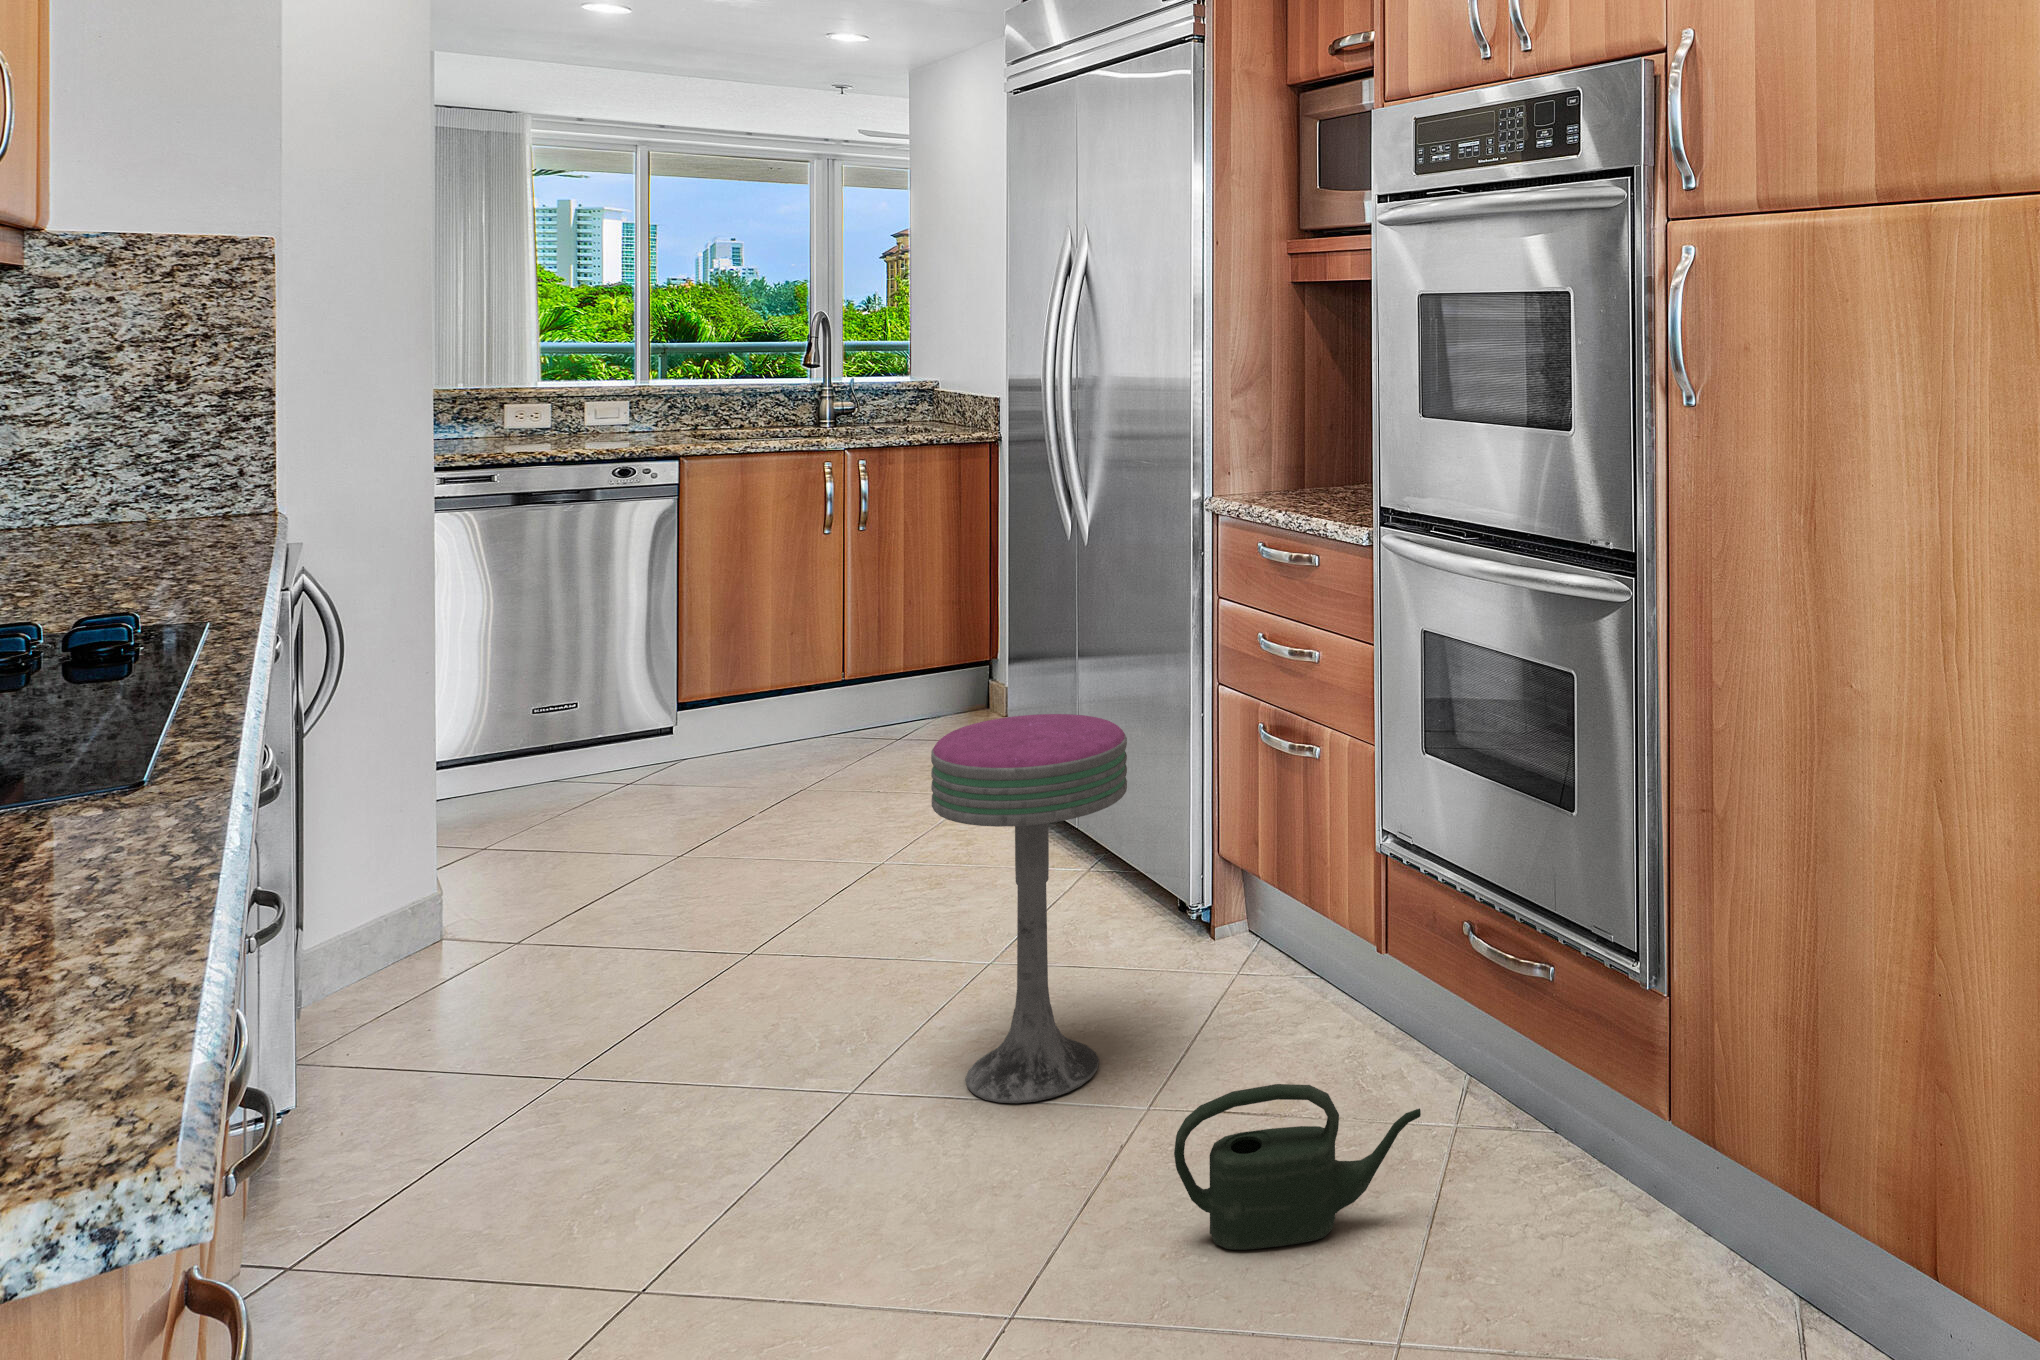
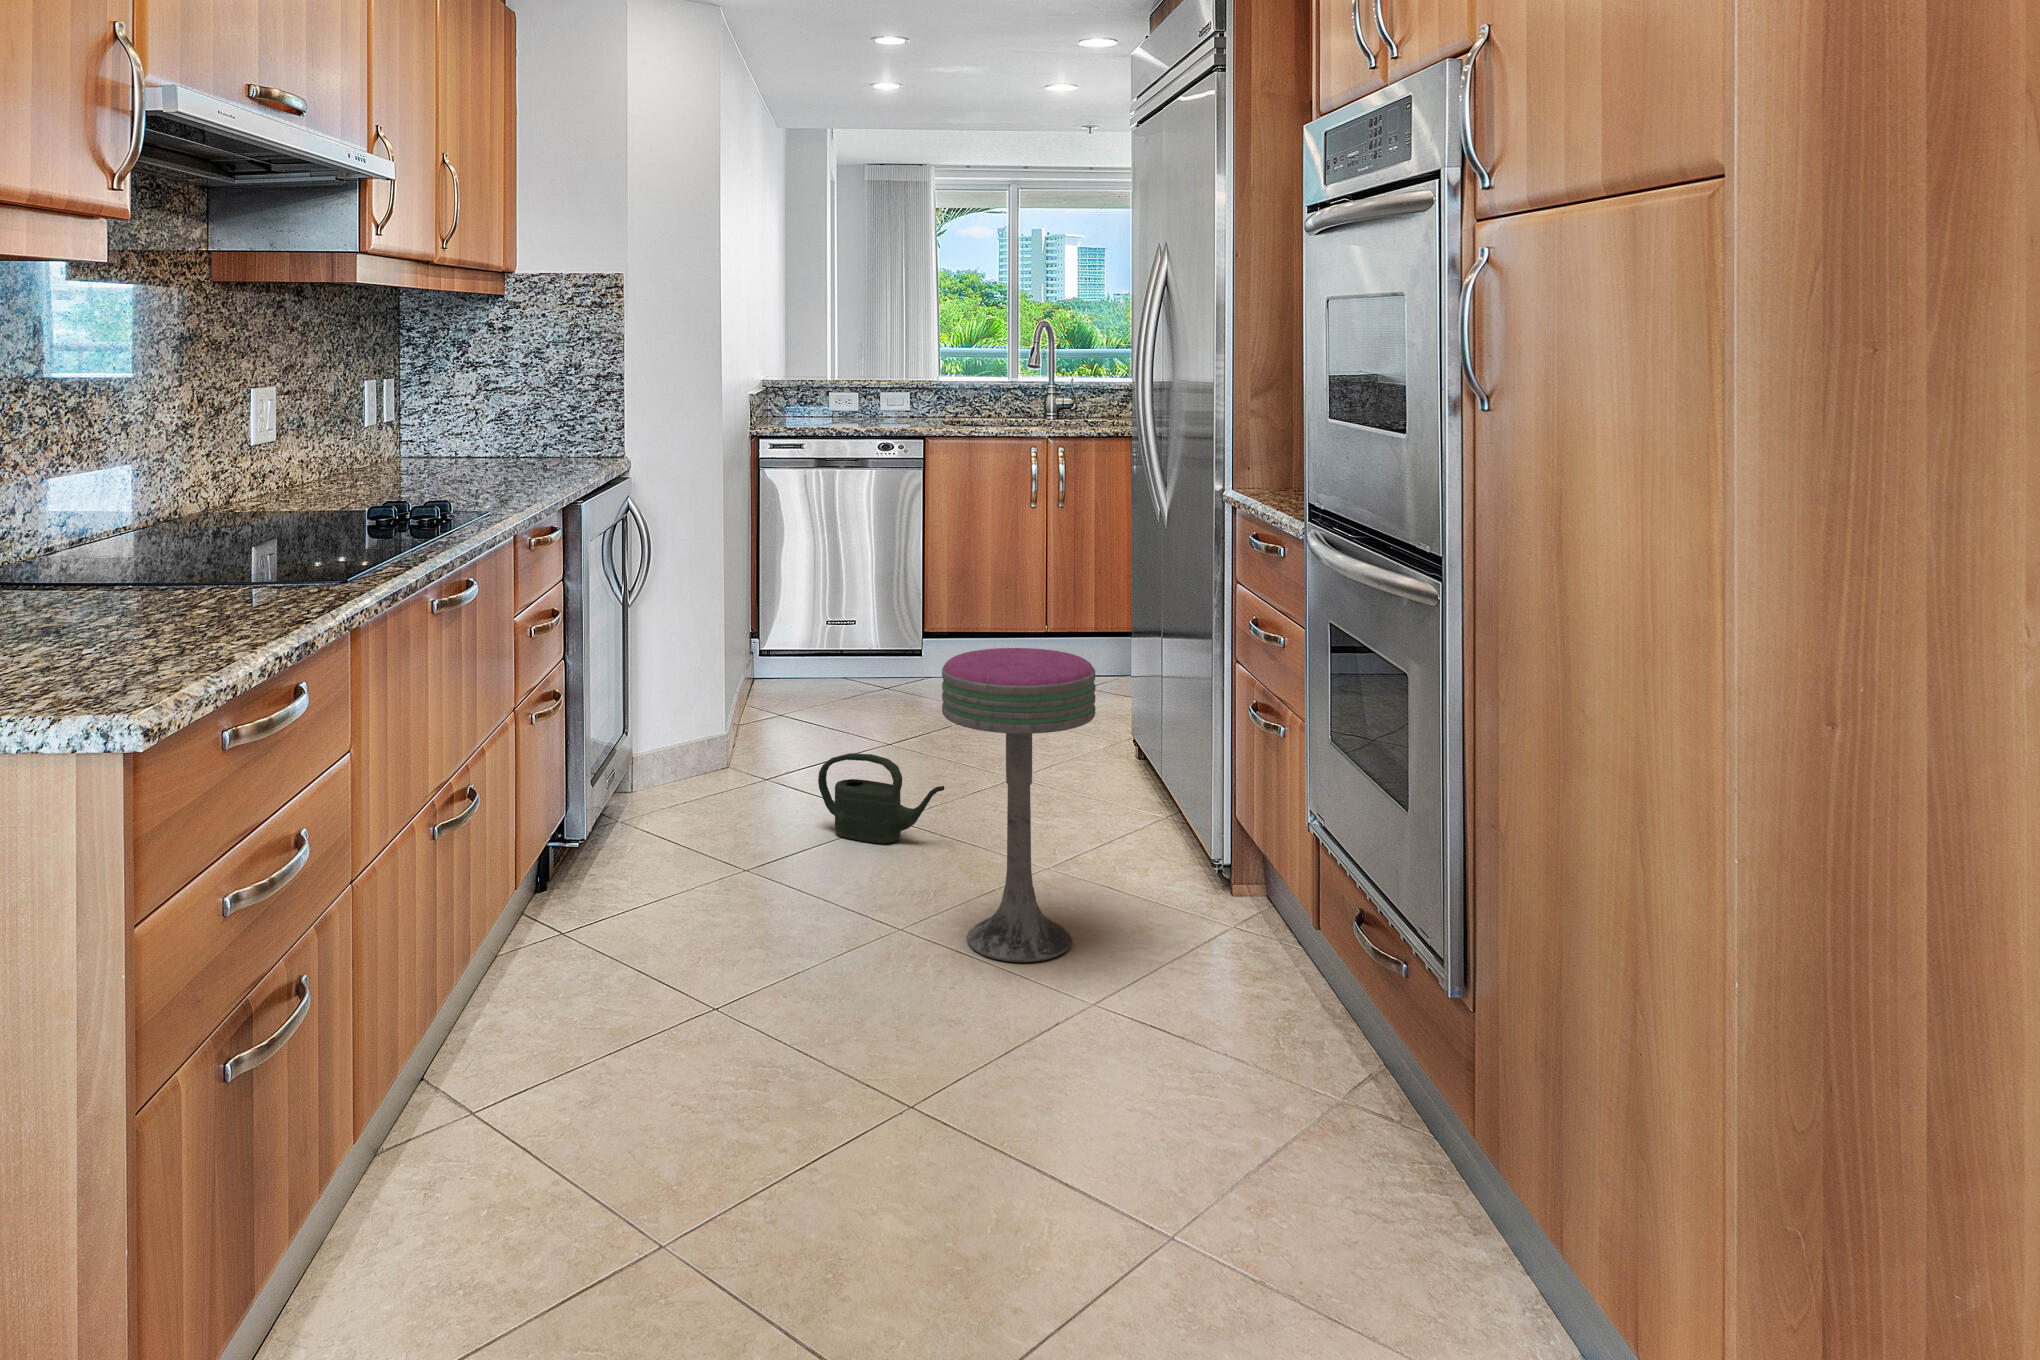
watering can: present [1174,1084,1421,1250] -> present [818,753,944,844]

